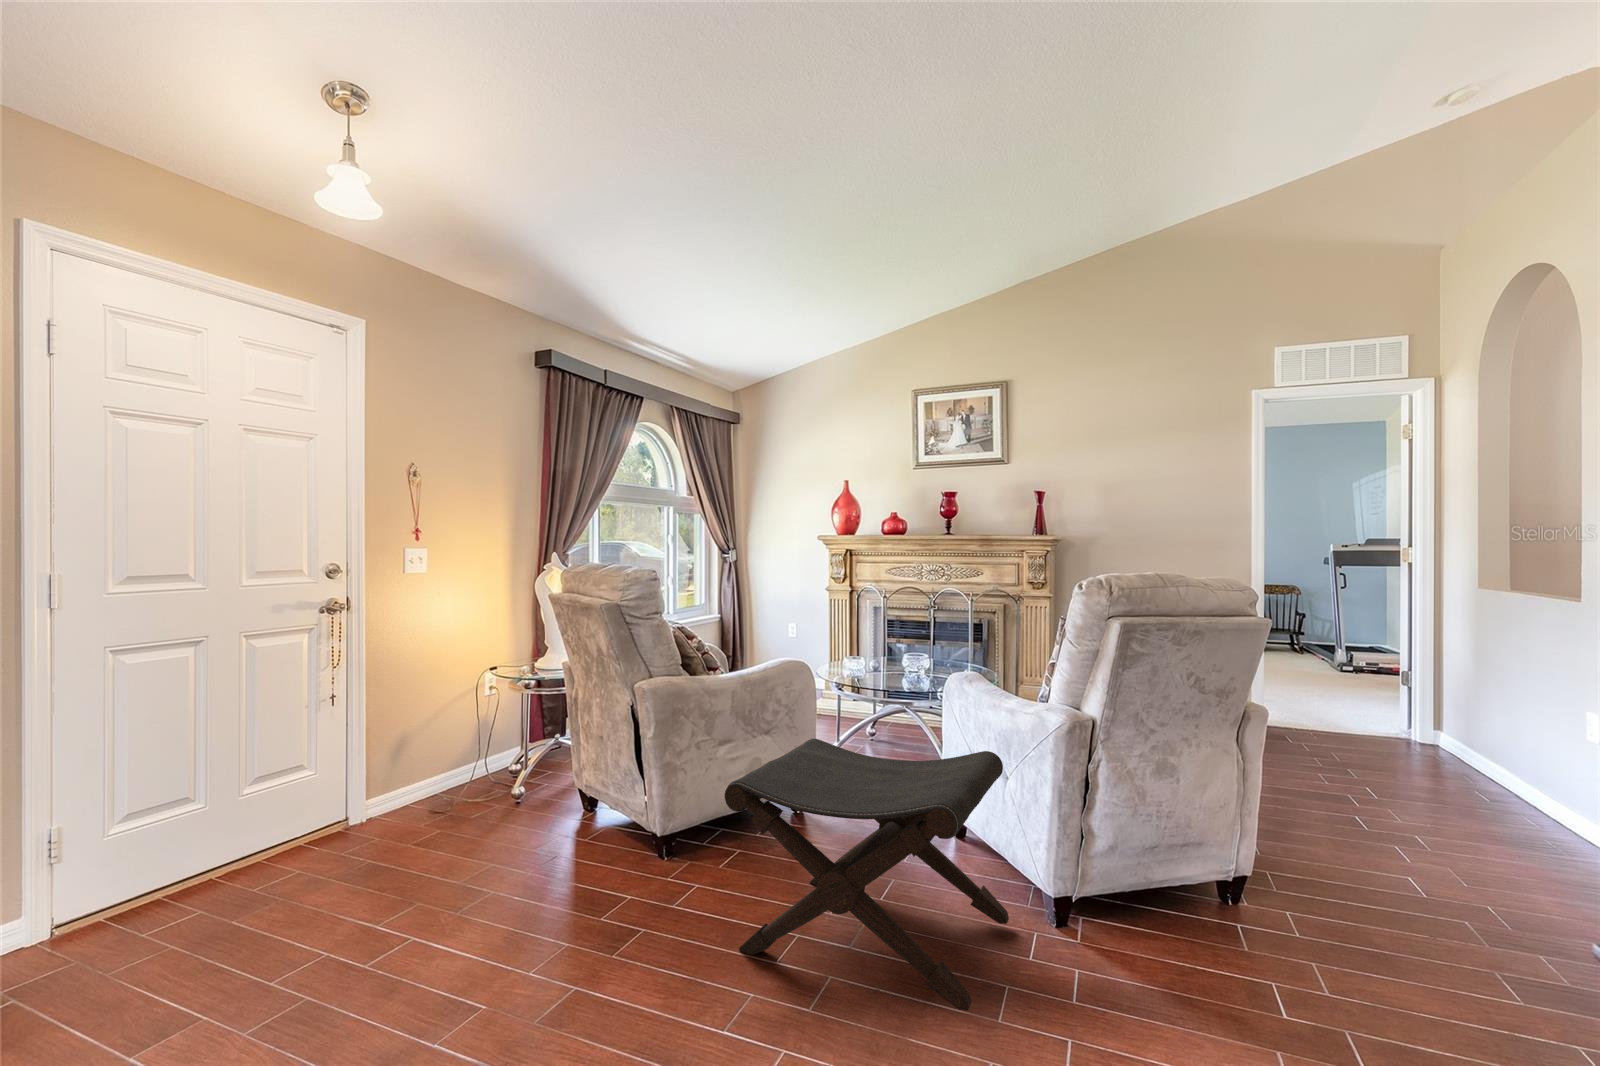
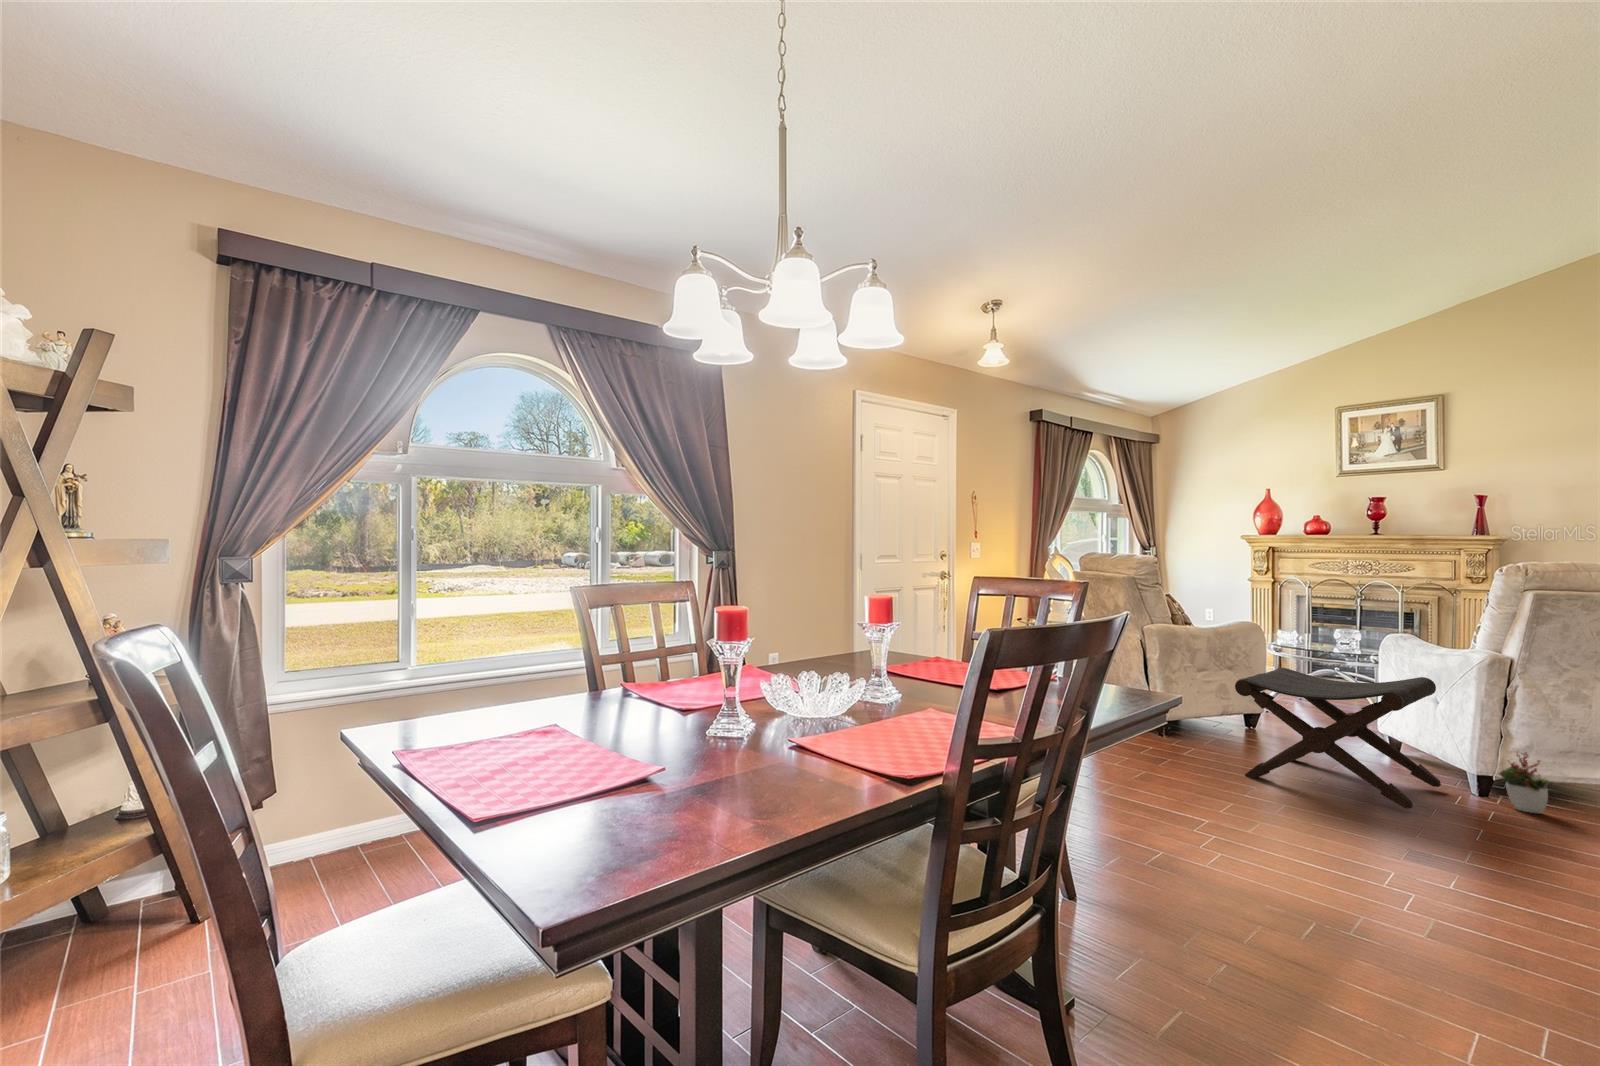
decorative plant: none [1080,865,1142,965] -> present [1499,752,1549,813]

